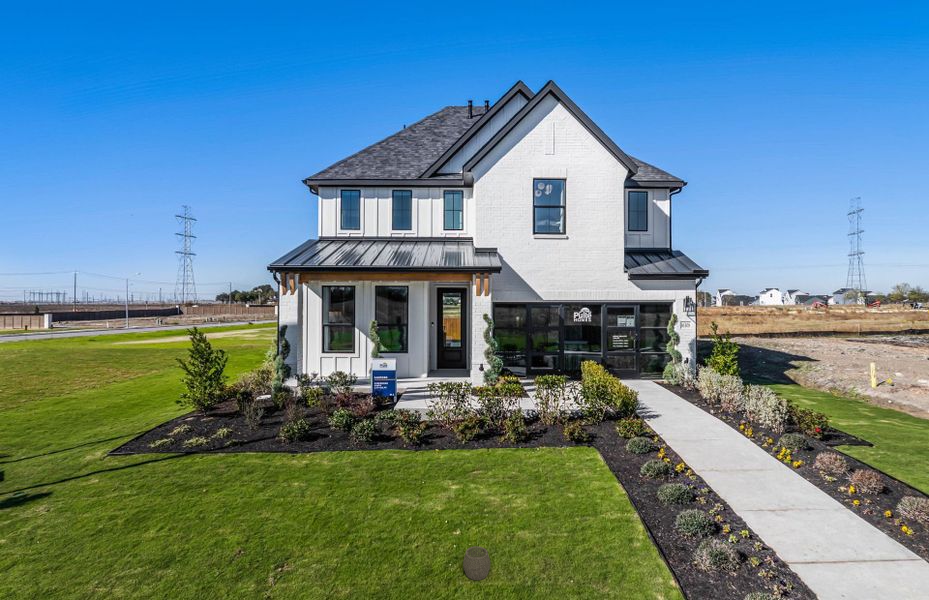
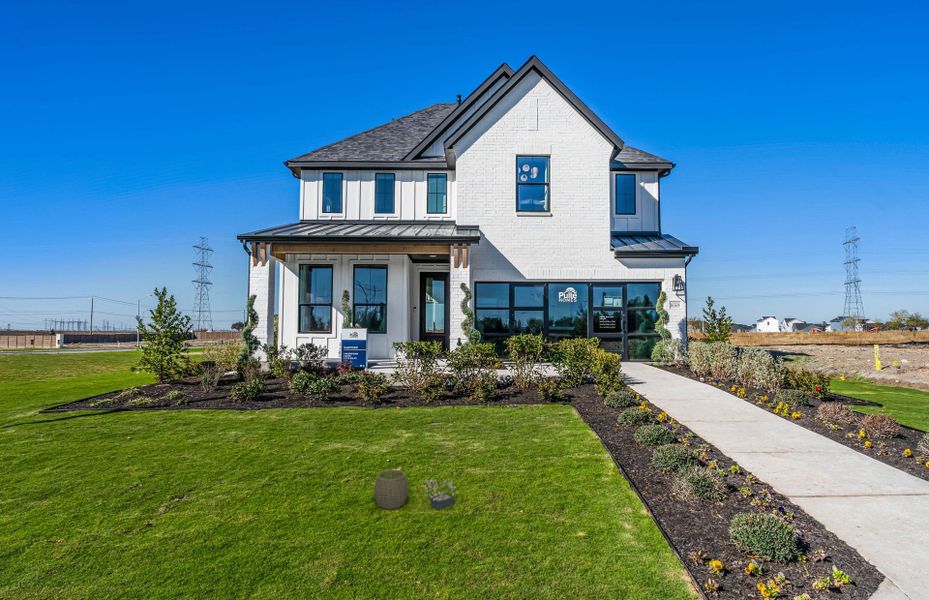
decorative plant: none [503,554,527,581] -> present [424,479,455,510]

